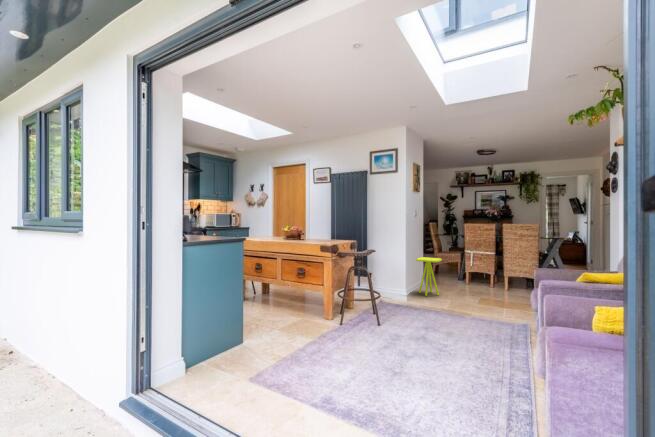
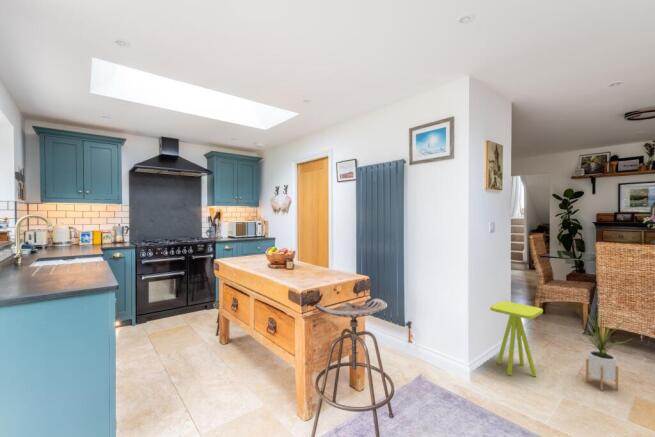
house plant: none [457,253,482,297] -> present [583,309,625,391]

